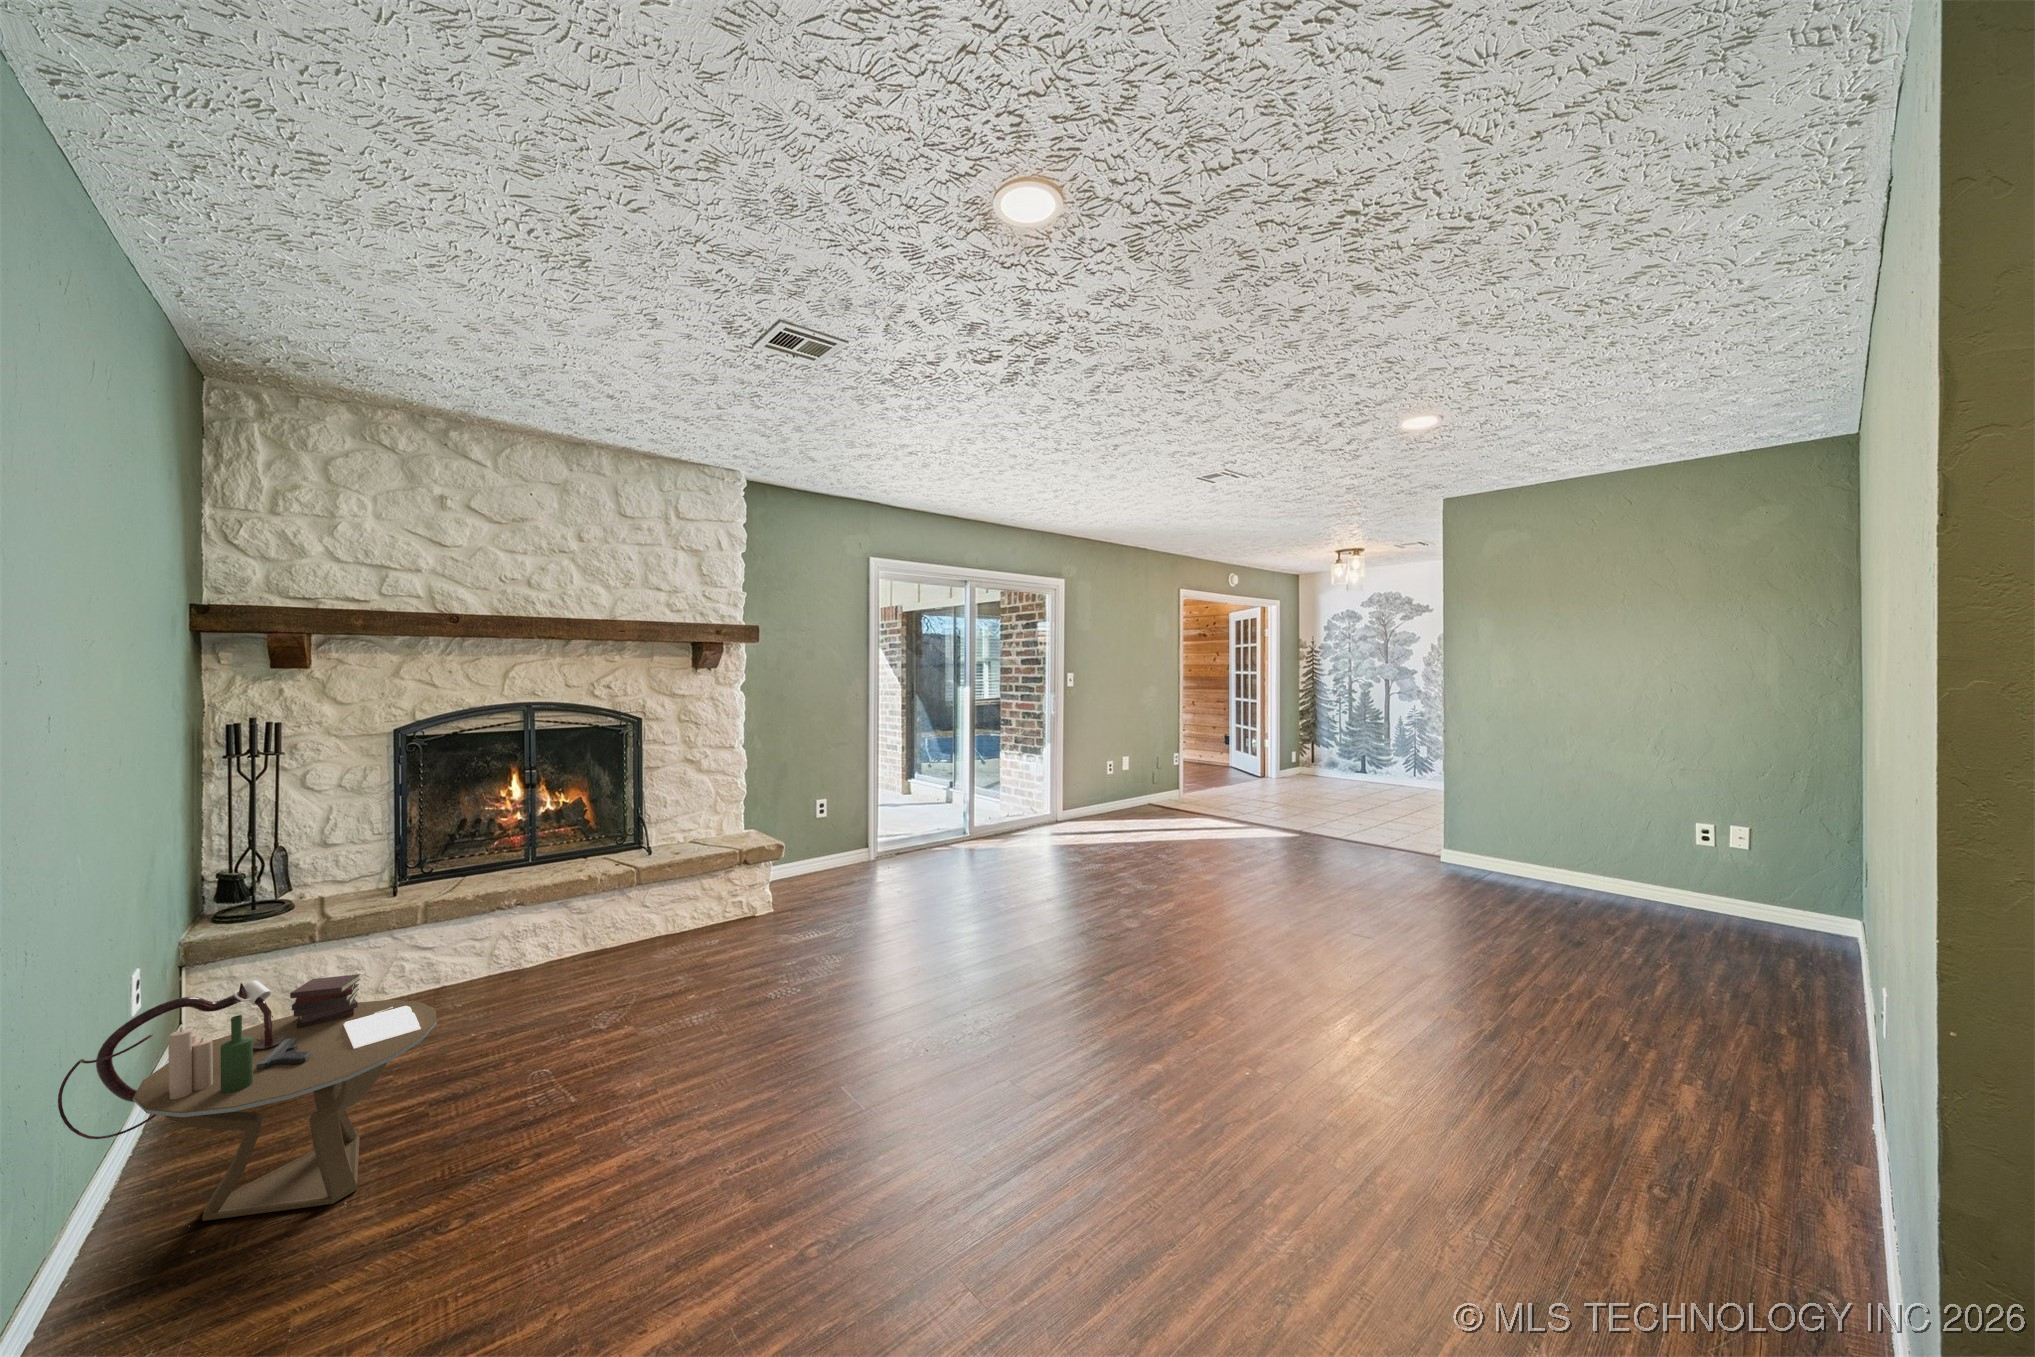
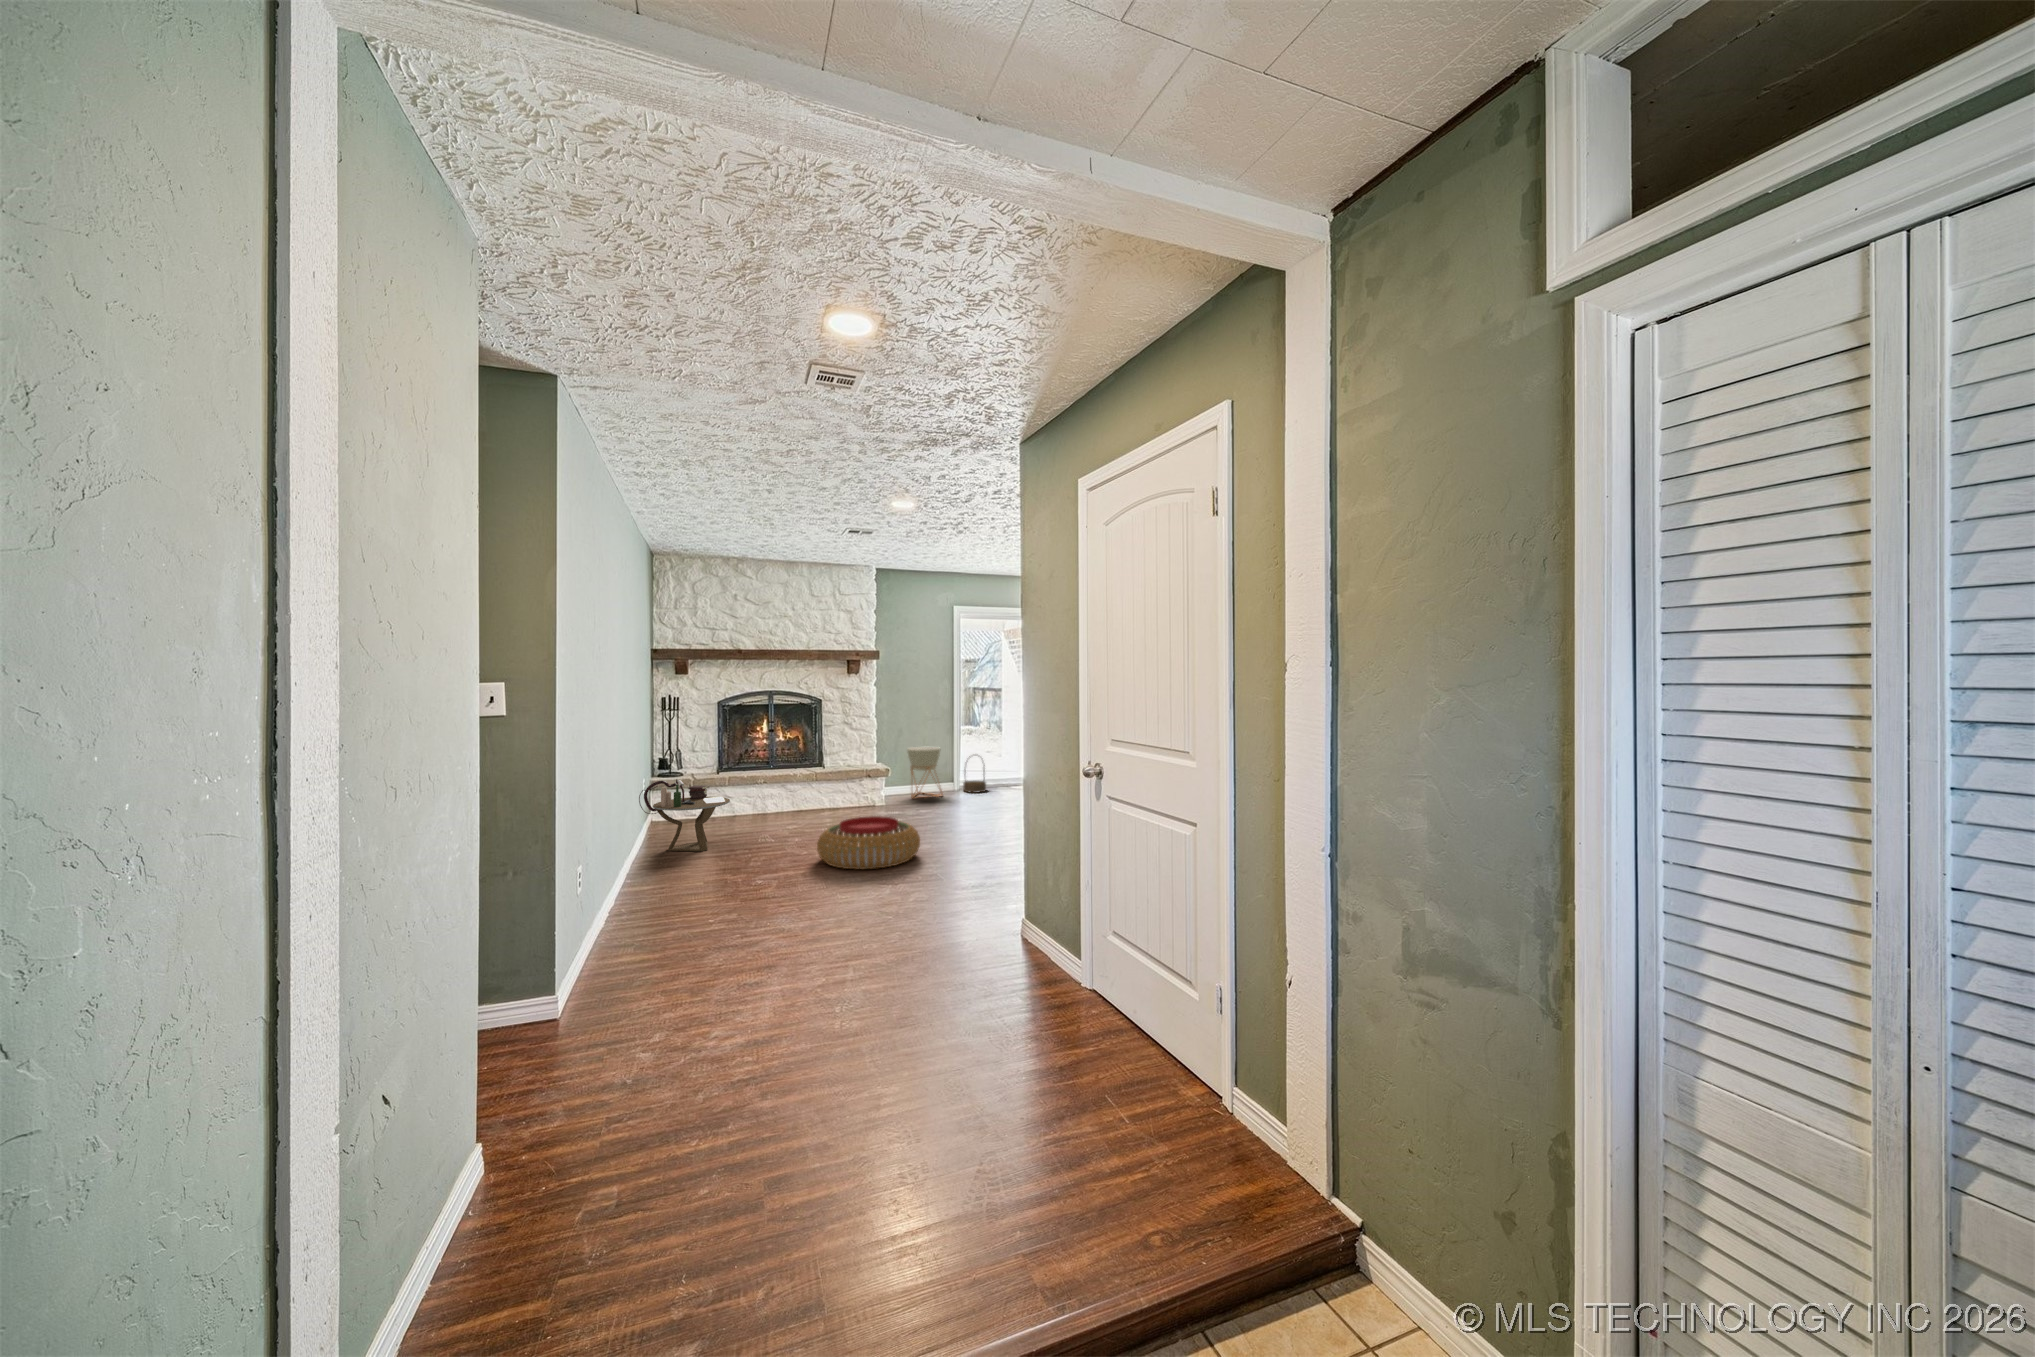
planter: none [799,794,863,890] -> present [907,747,943,798]
basket: none [885,801,923,865] -> present [963,765,986,793]
pouf: none [742,1019,1016,1238] -> present [817,816,920,869]

